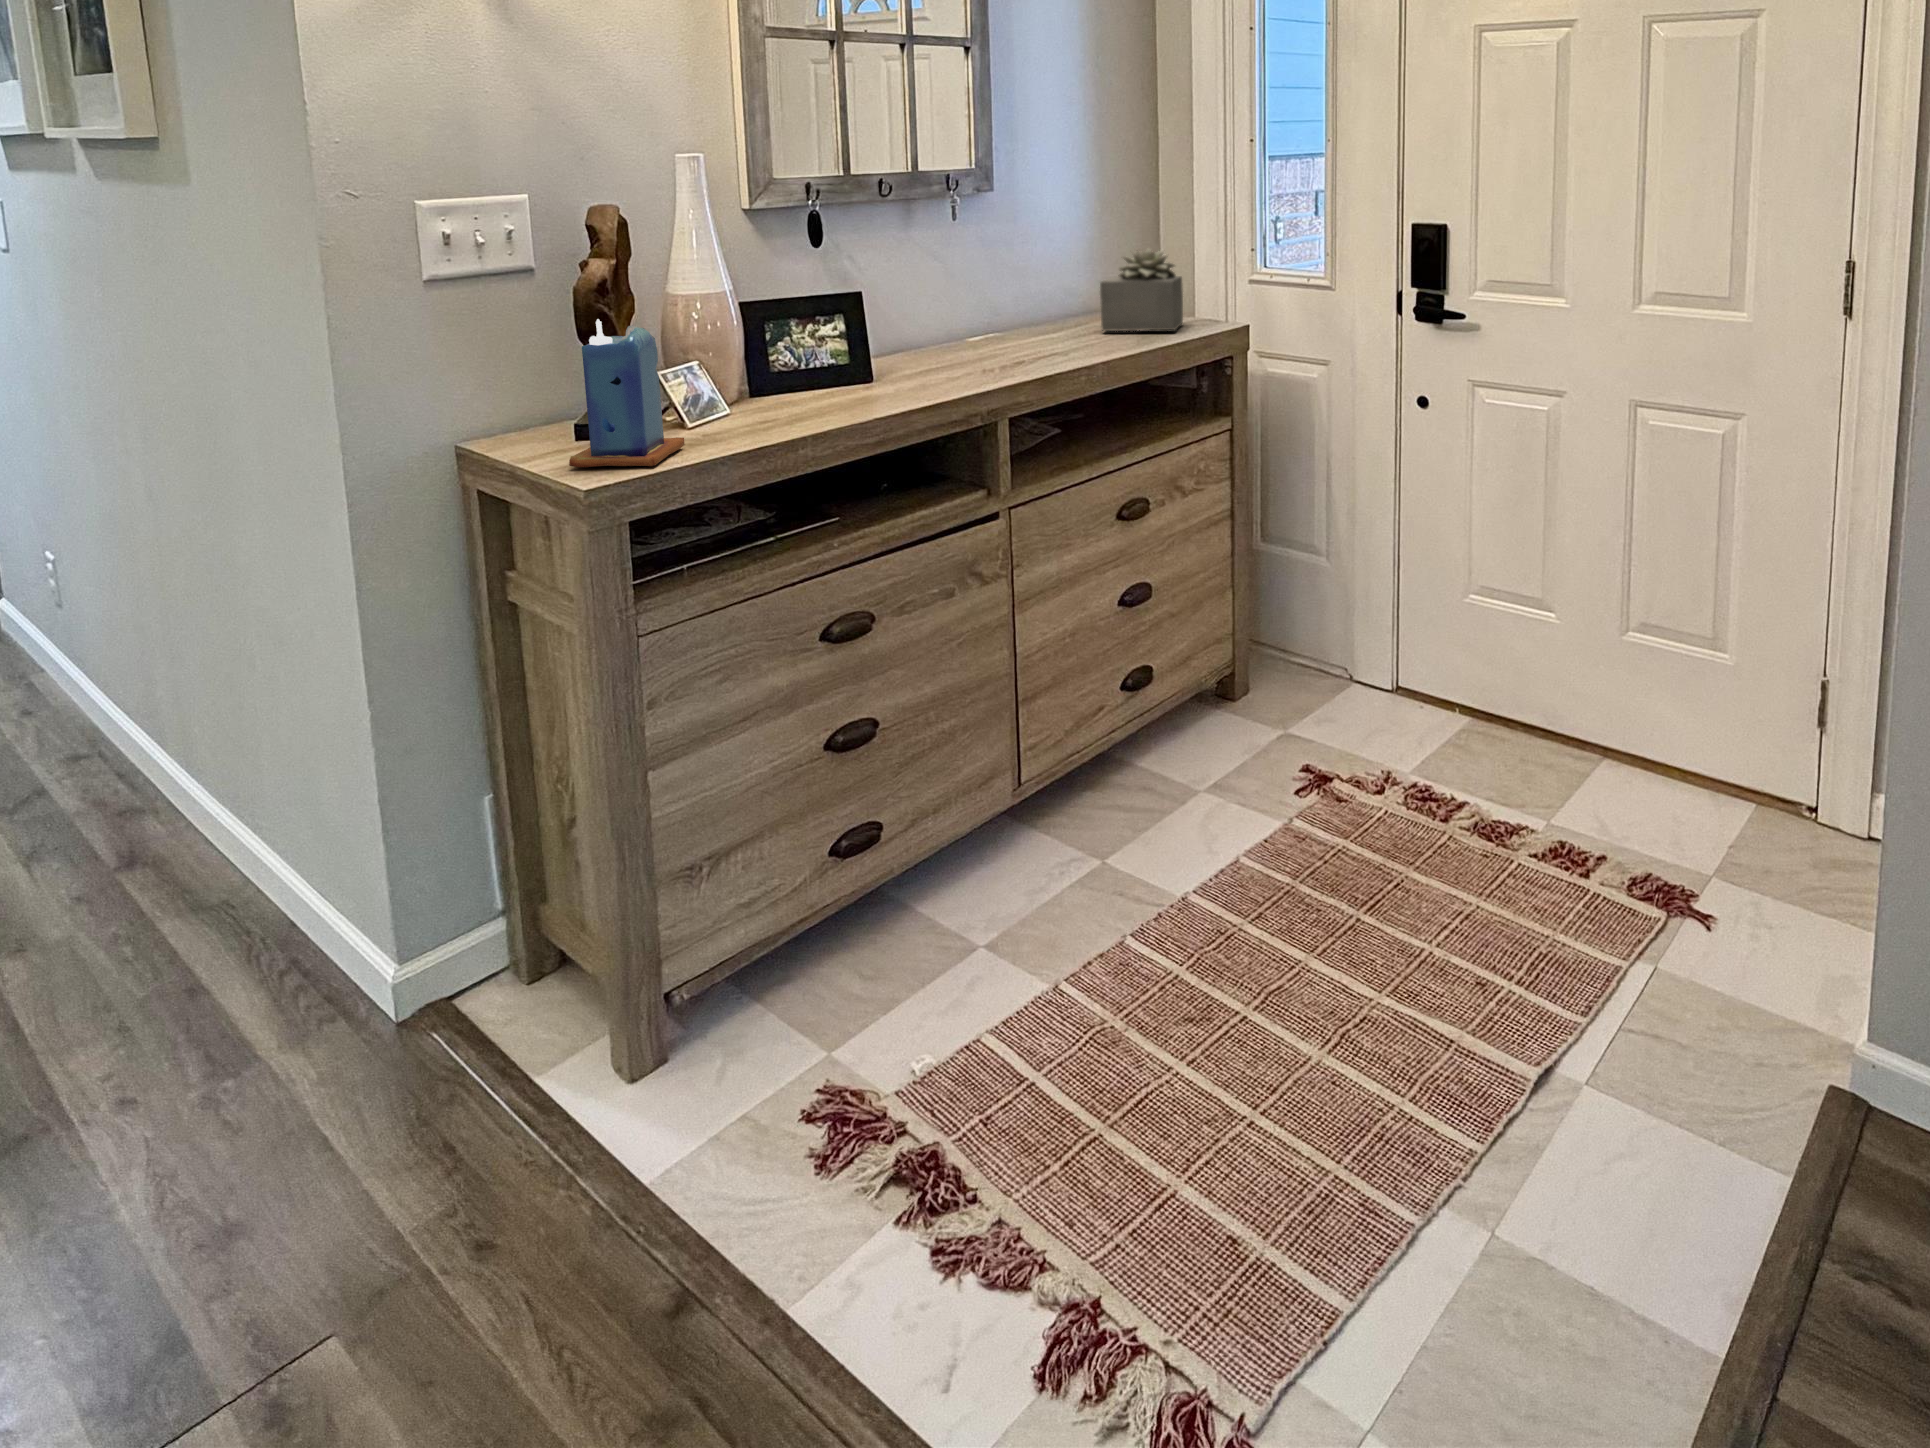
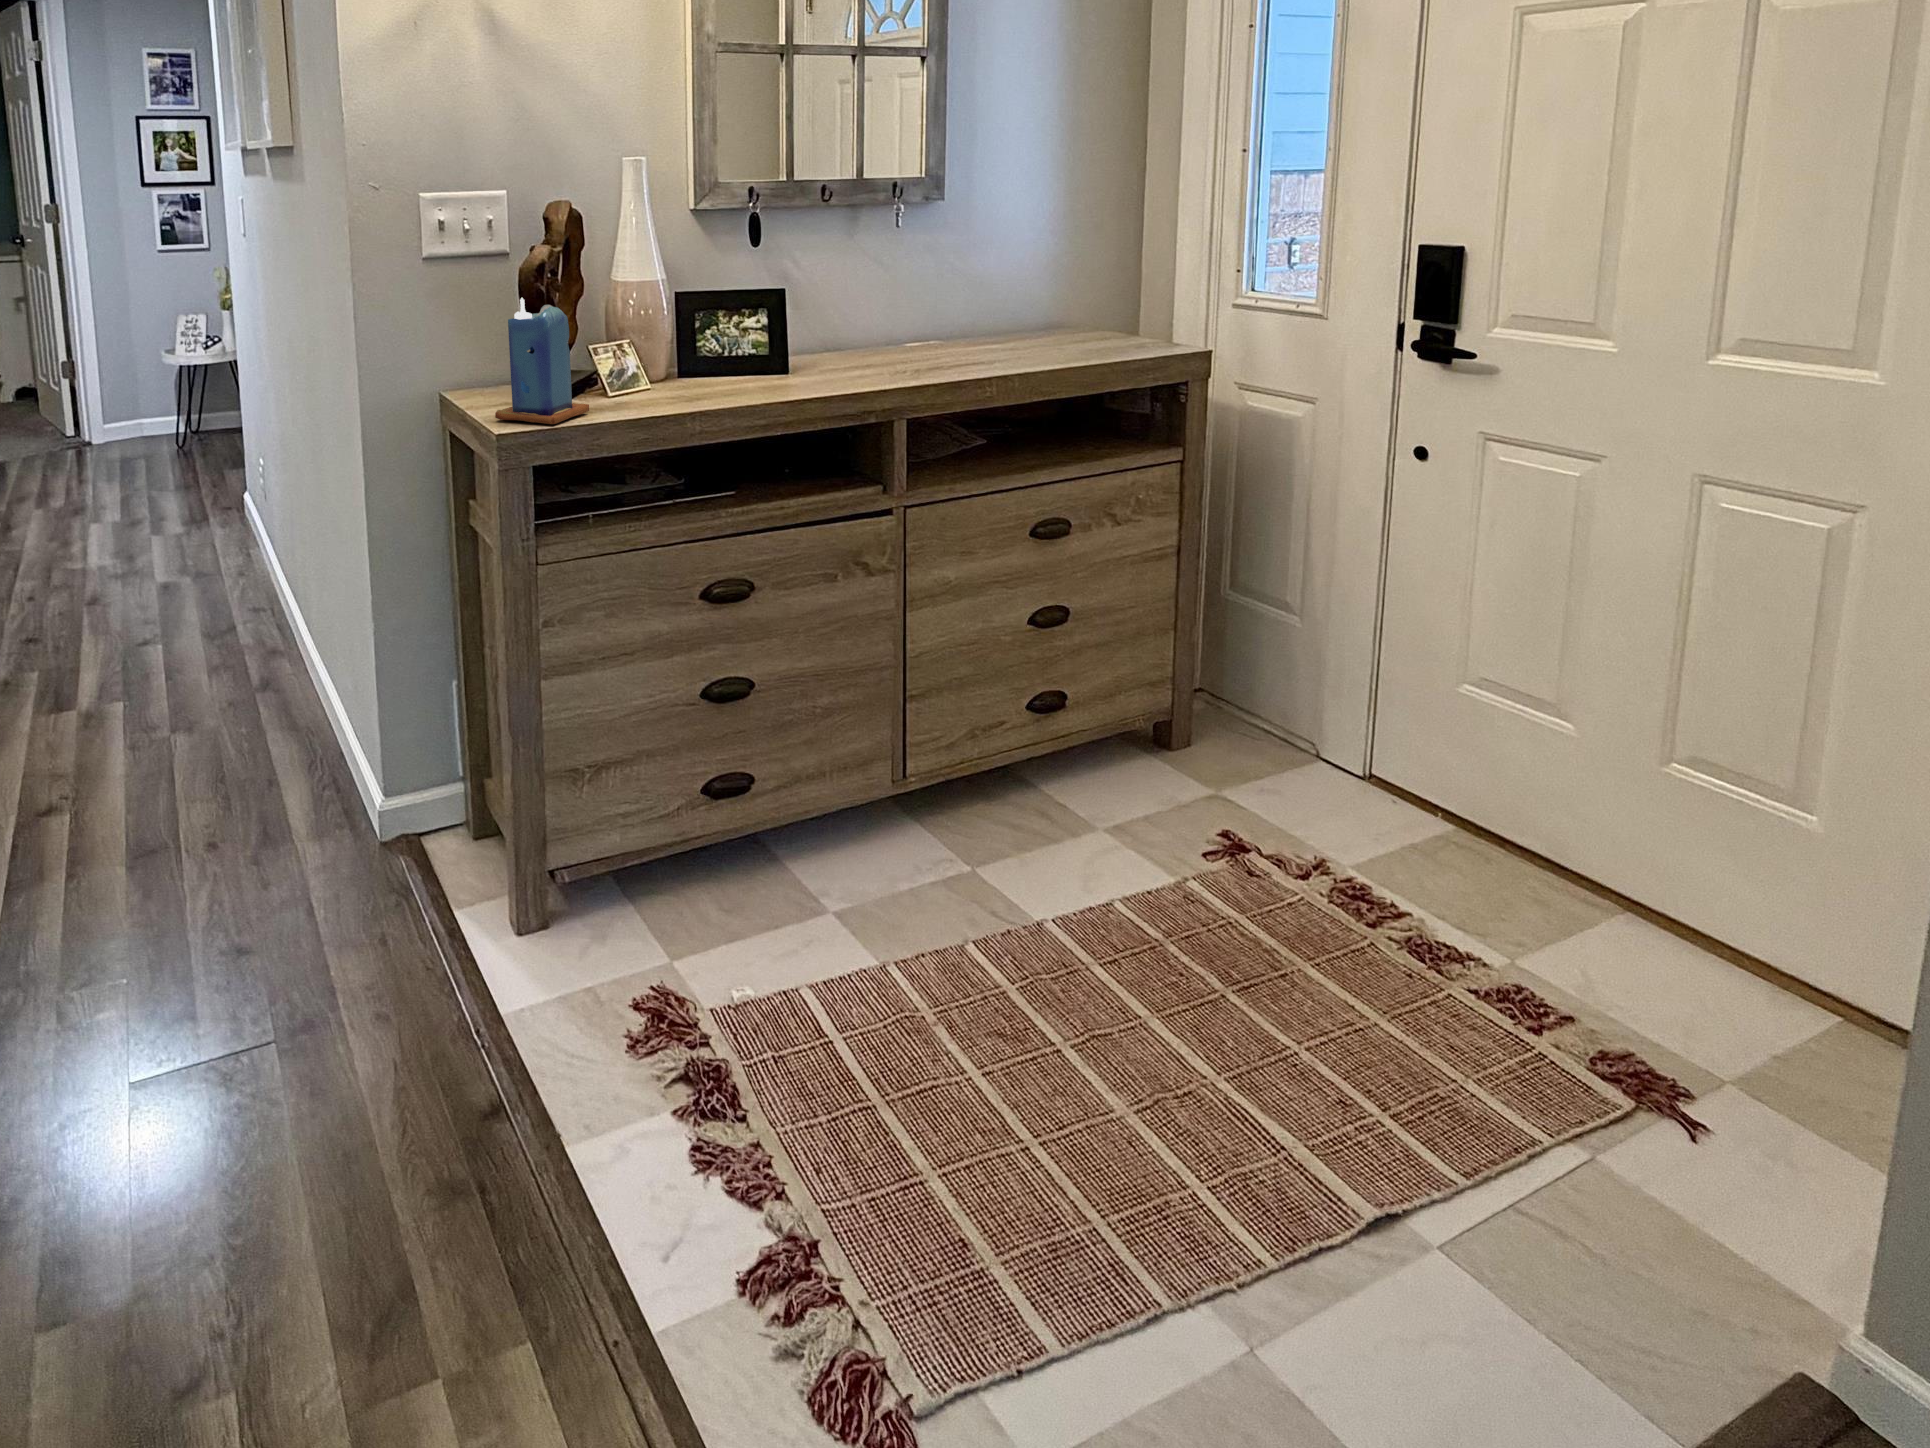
succulent plant: present [1100,249,1183,331] -> none [1041,260,1138,349]

